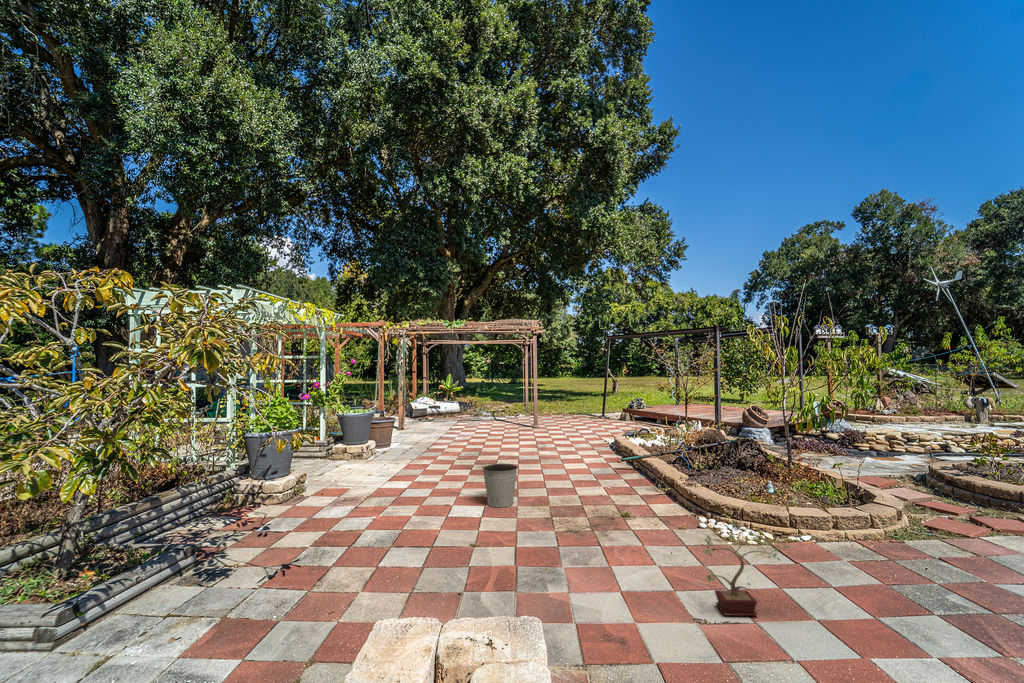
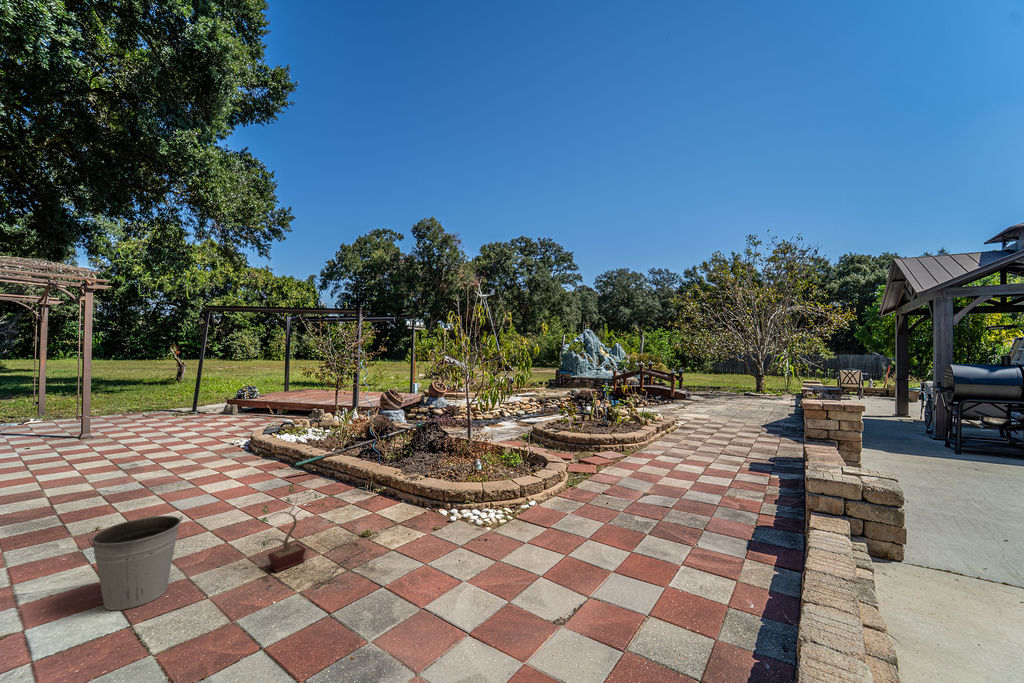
potted plant: present [704,520,790,616] -> present [261,485,334,572]

